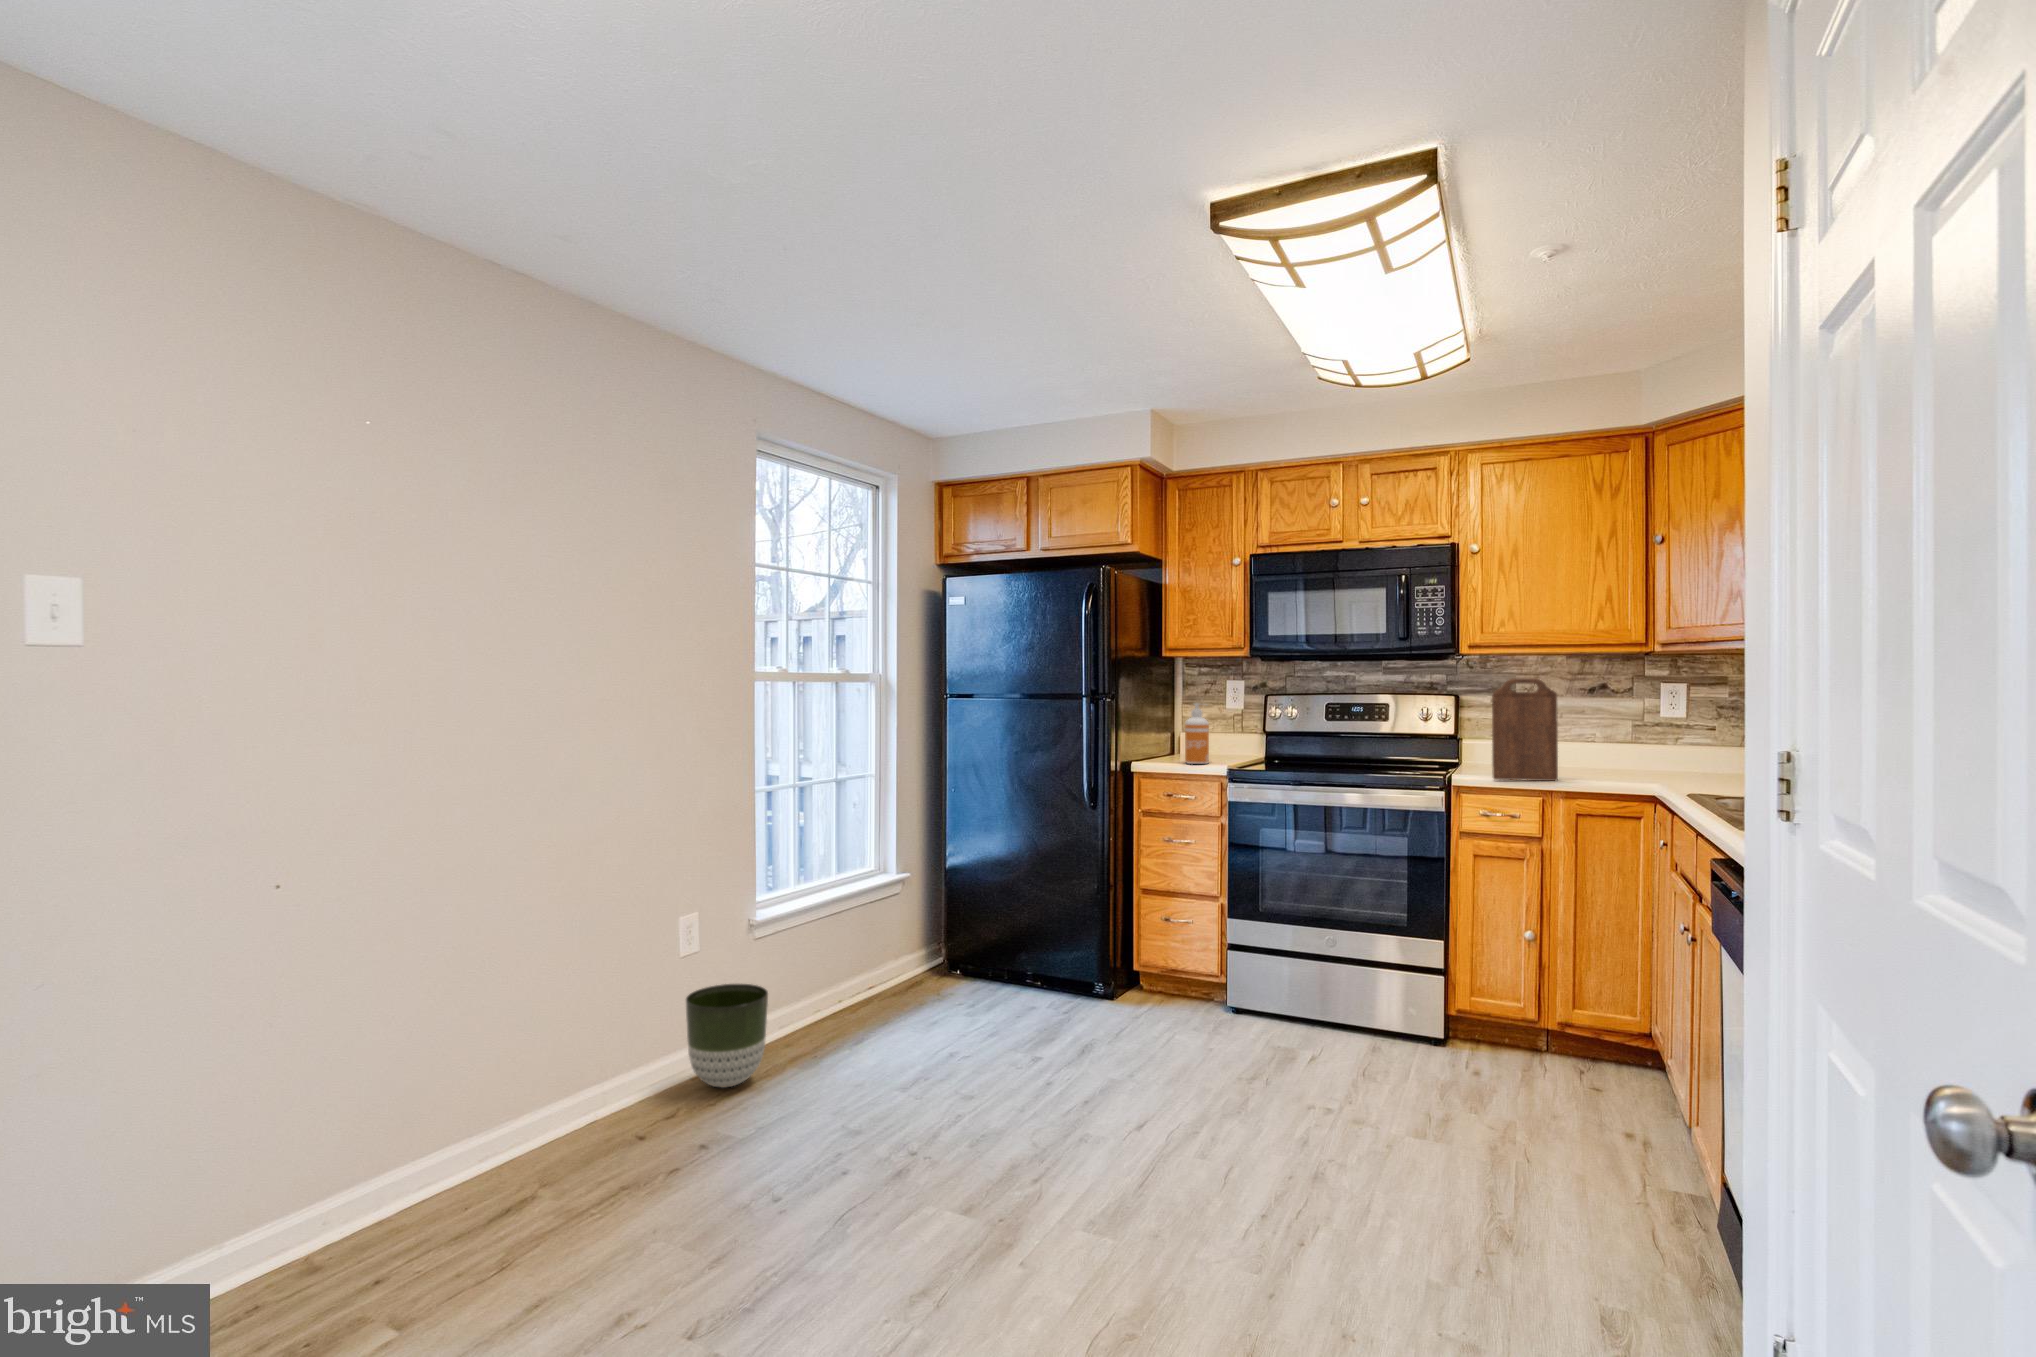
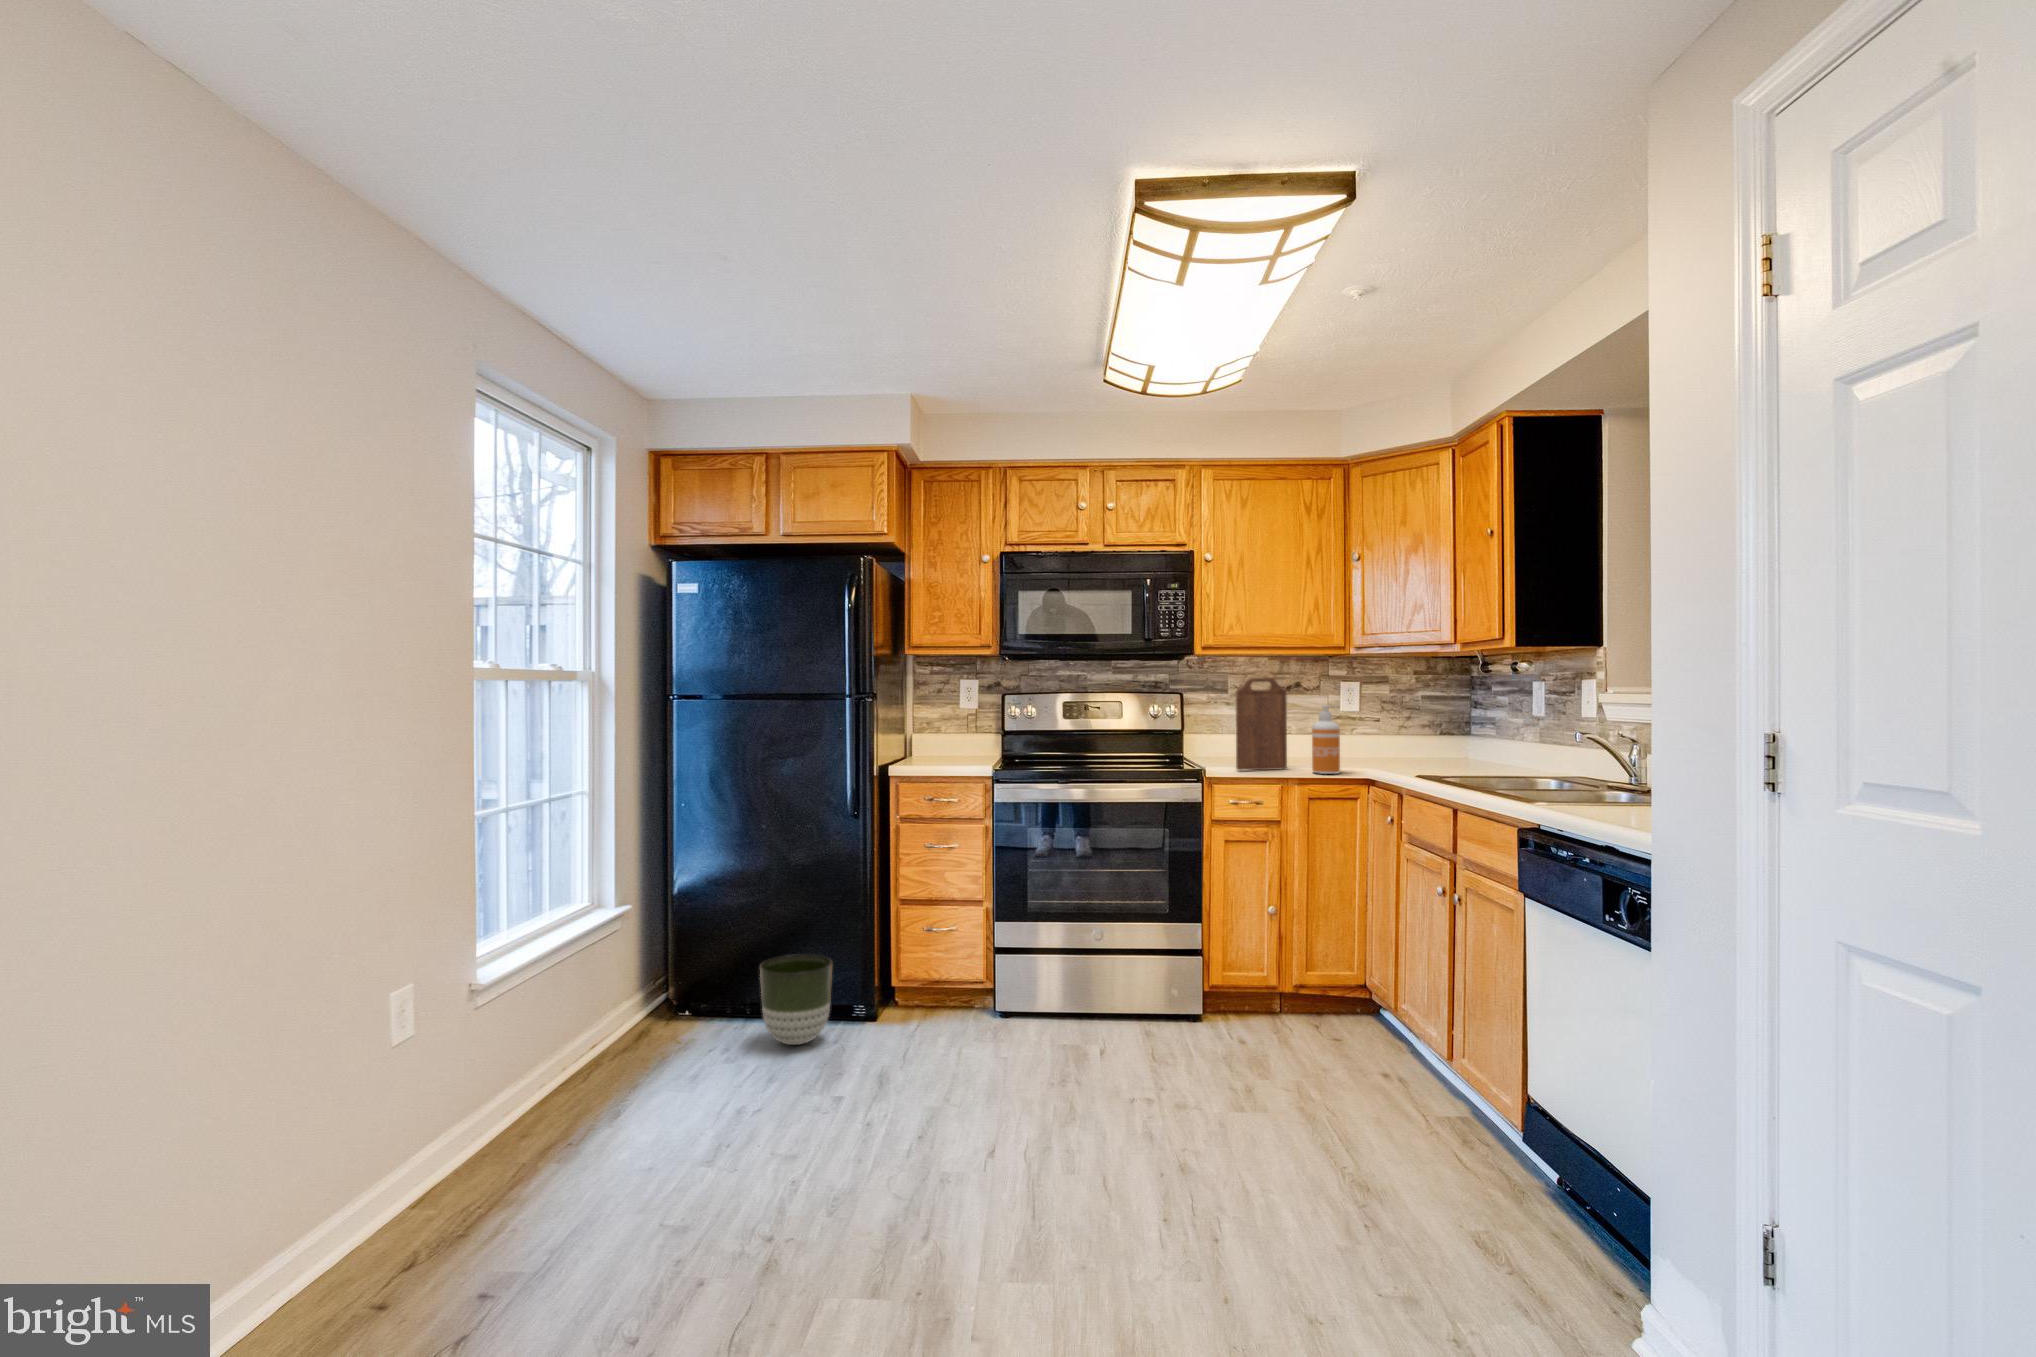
soap dispenser: present [1185,703,1209,764] -> present [1312,705,1340,774]
planter: present [685,984,768,1087] -> present [760,954,832,1045]

